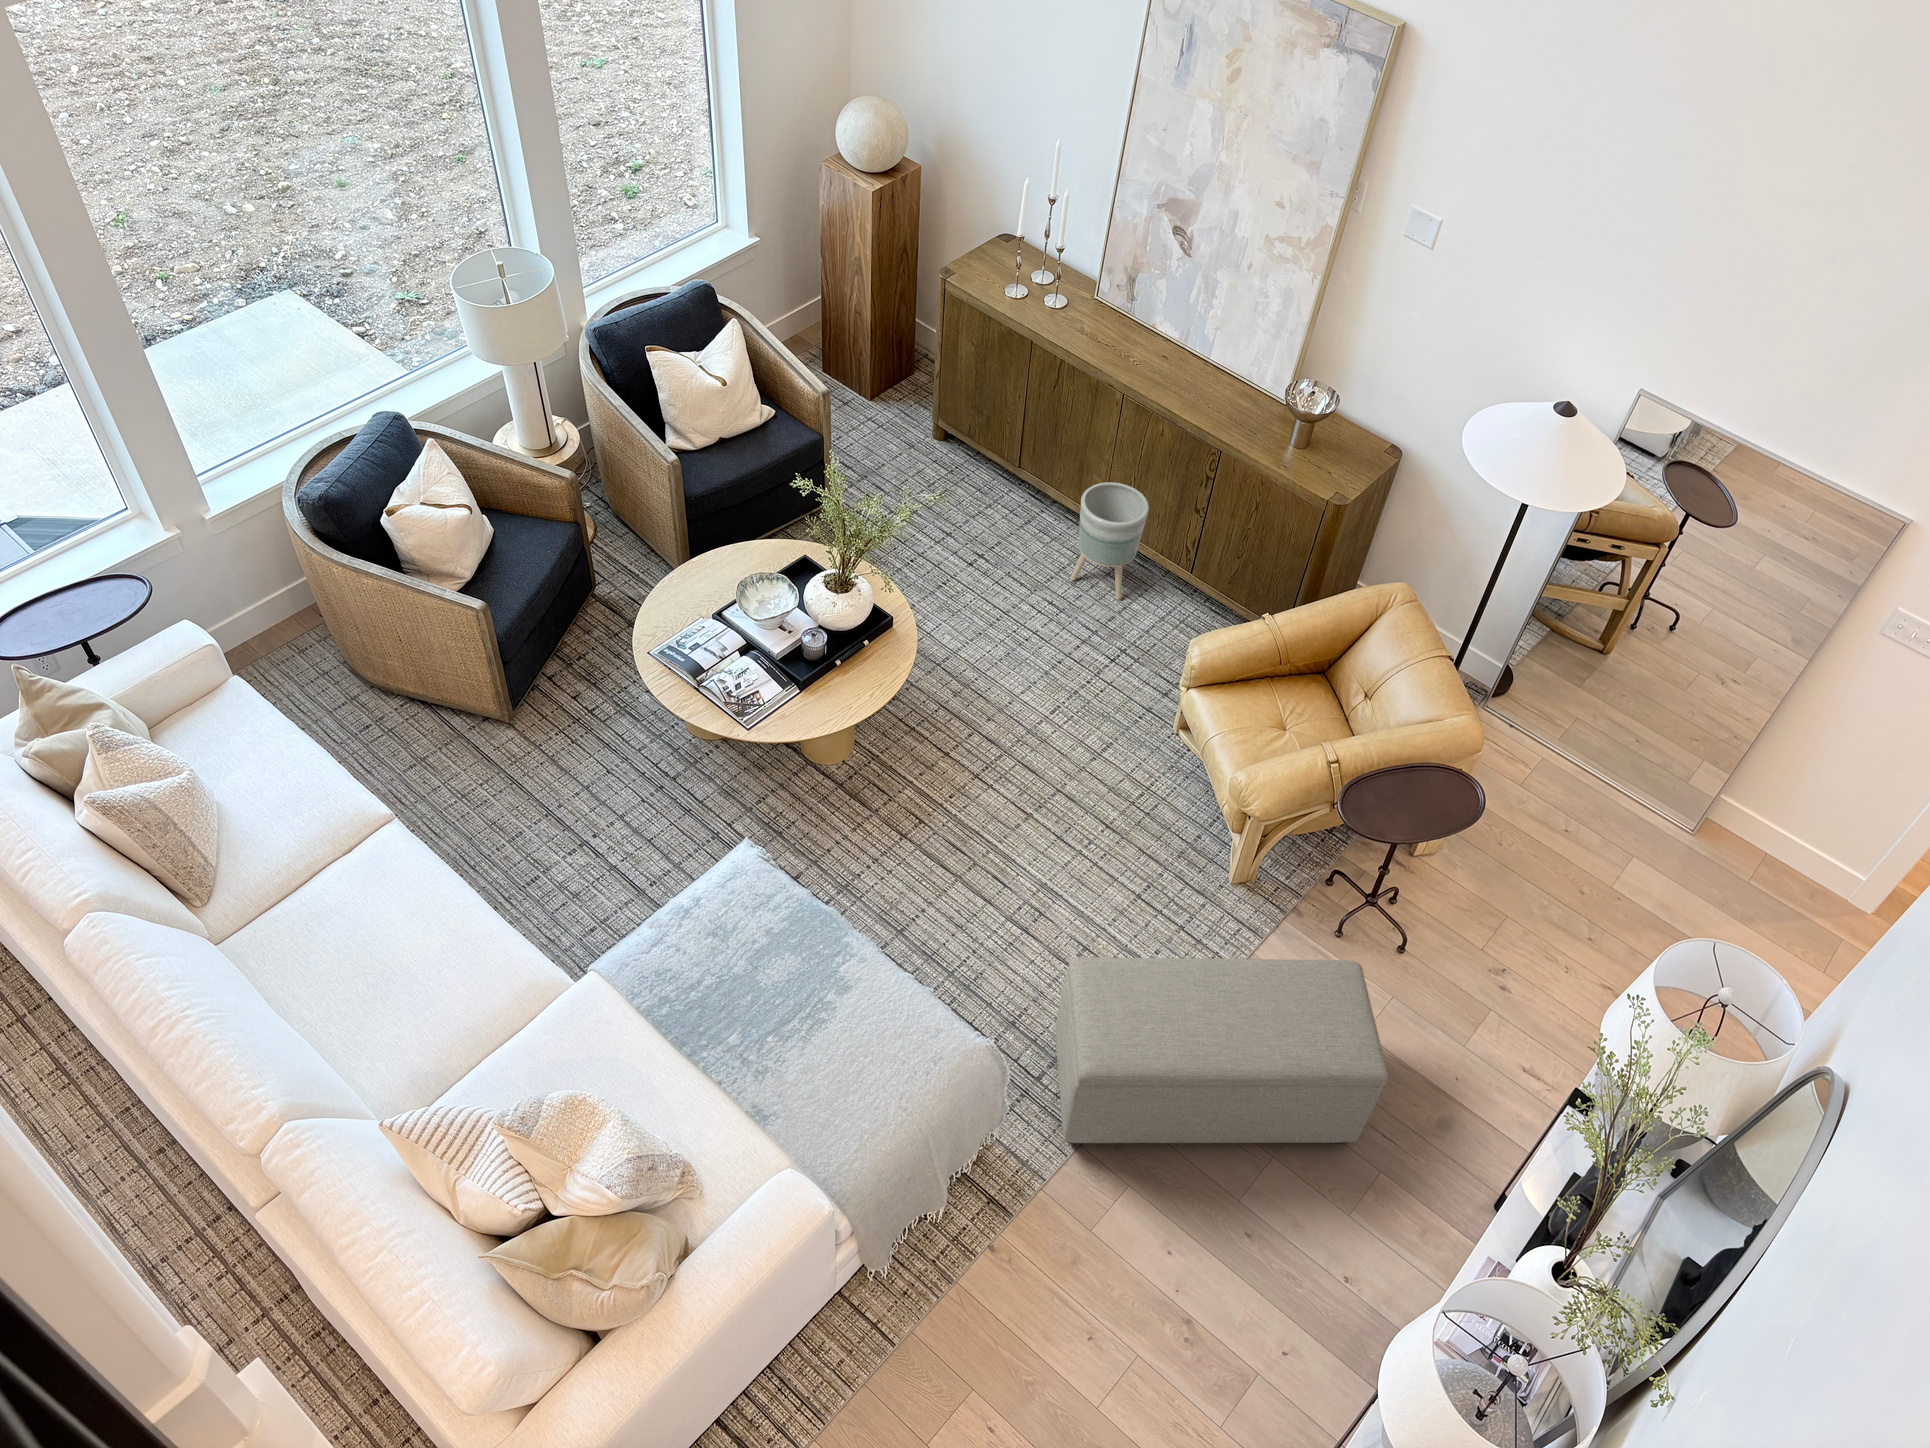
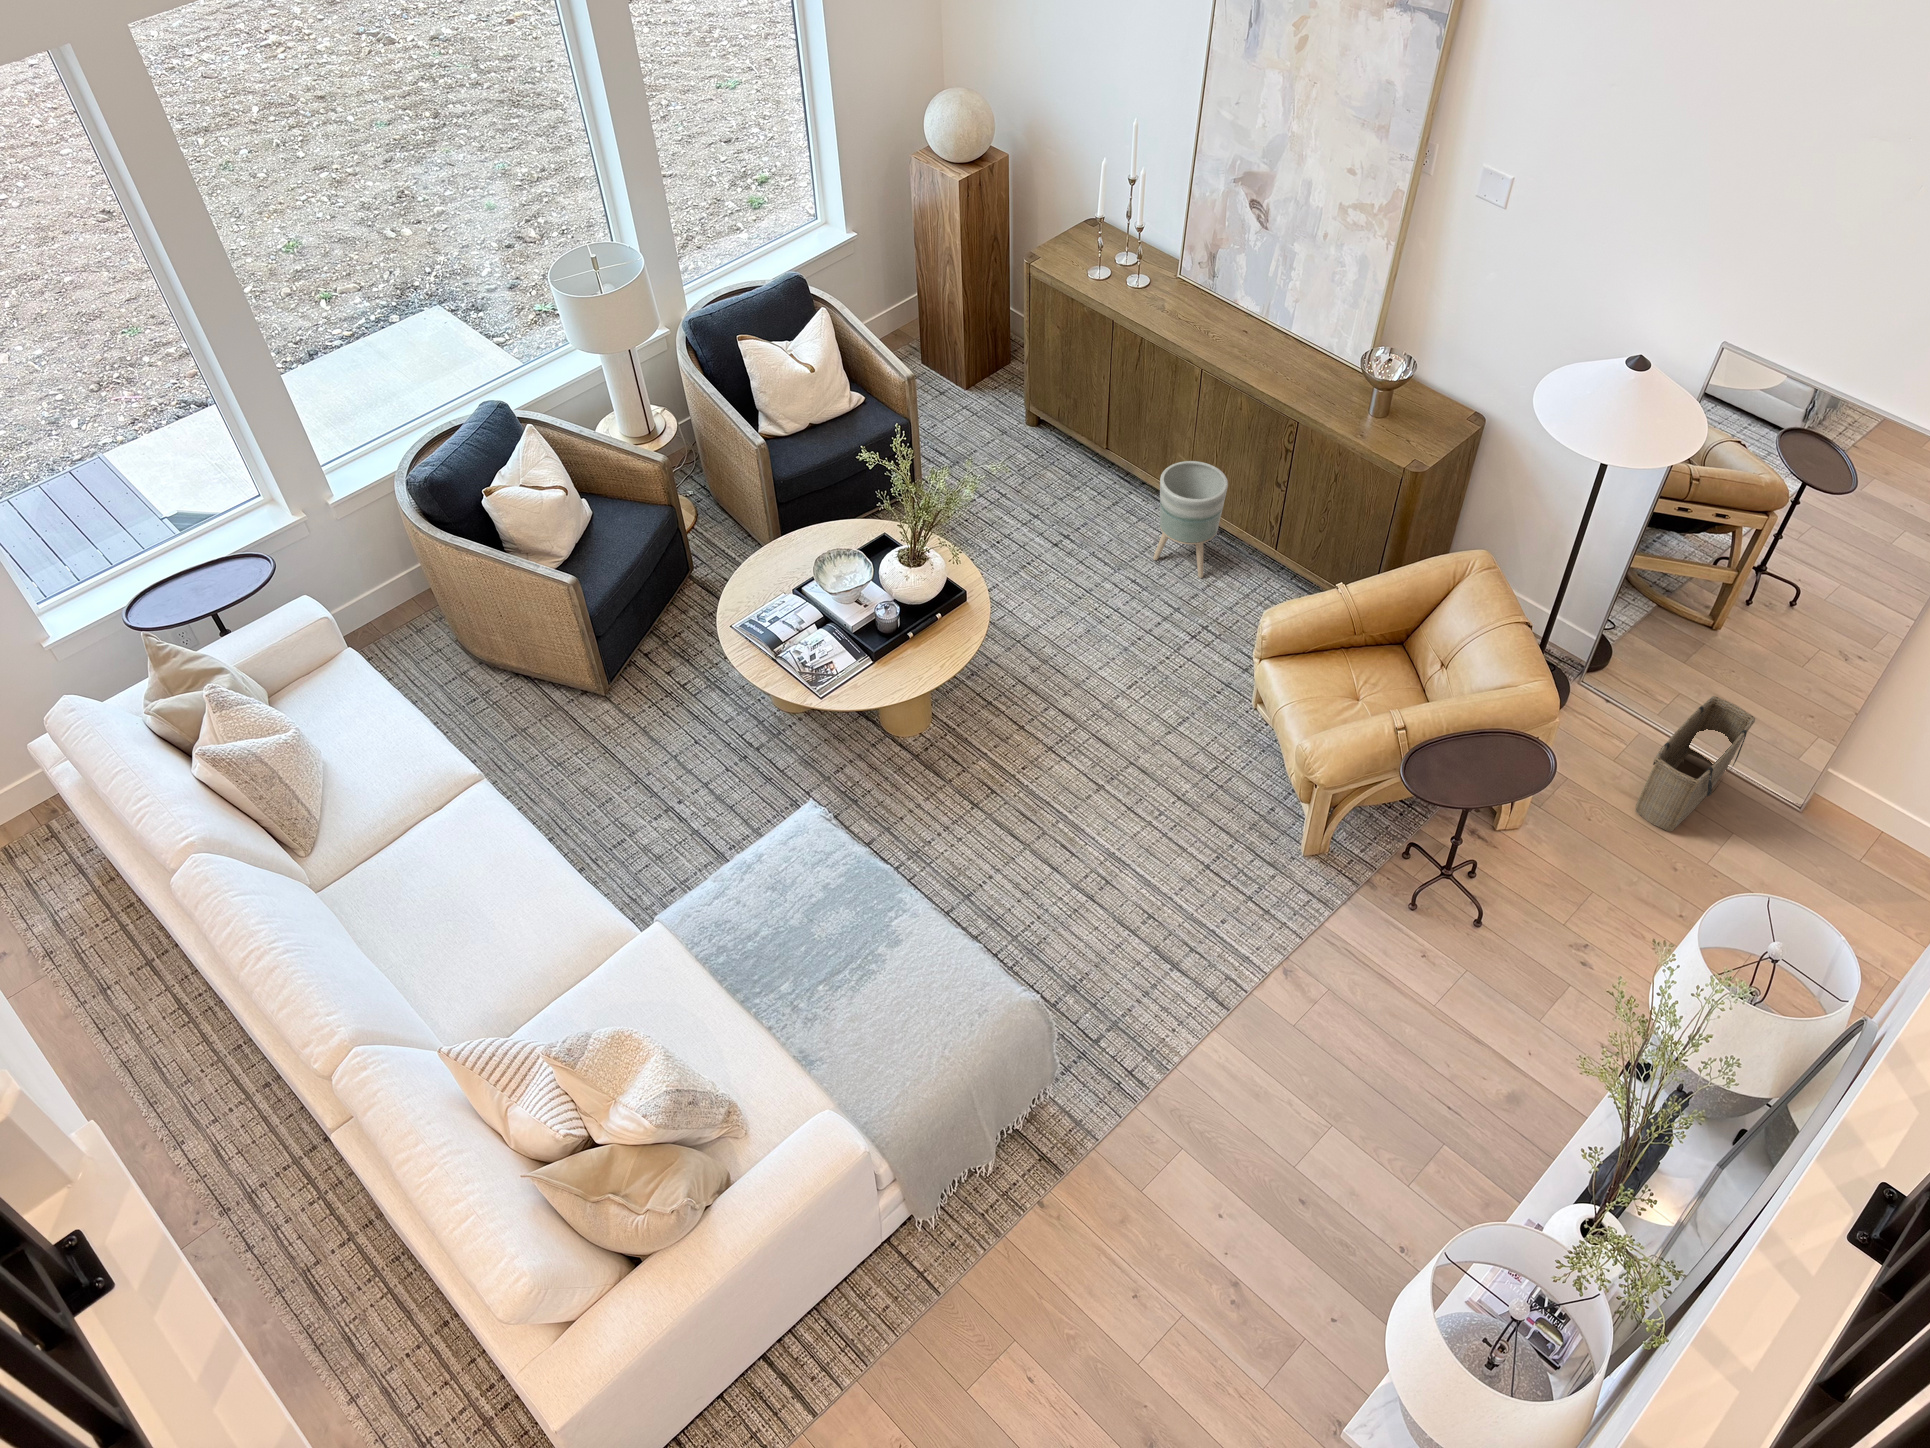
basket: none [1548,724,1660,856] -> present [1636,696,1755,831]
ottoman: present [1055,957,1388,1144] -> none [1115,919,1445,1113]

